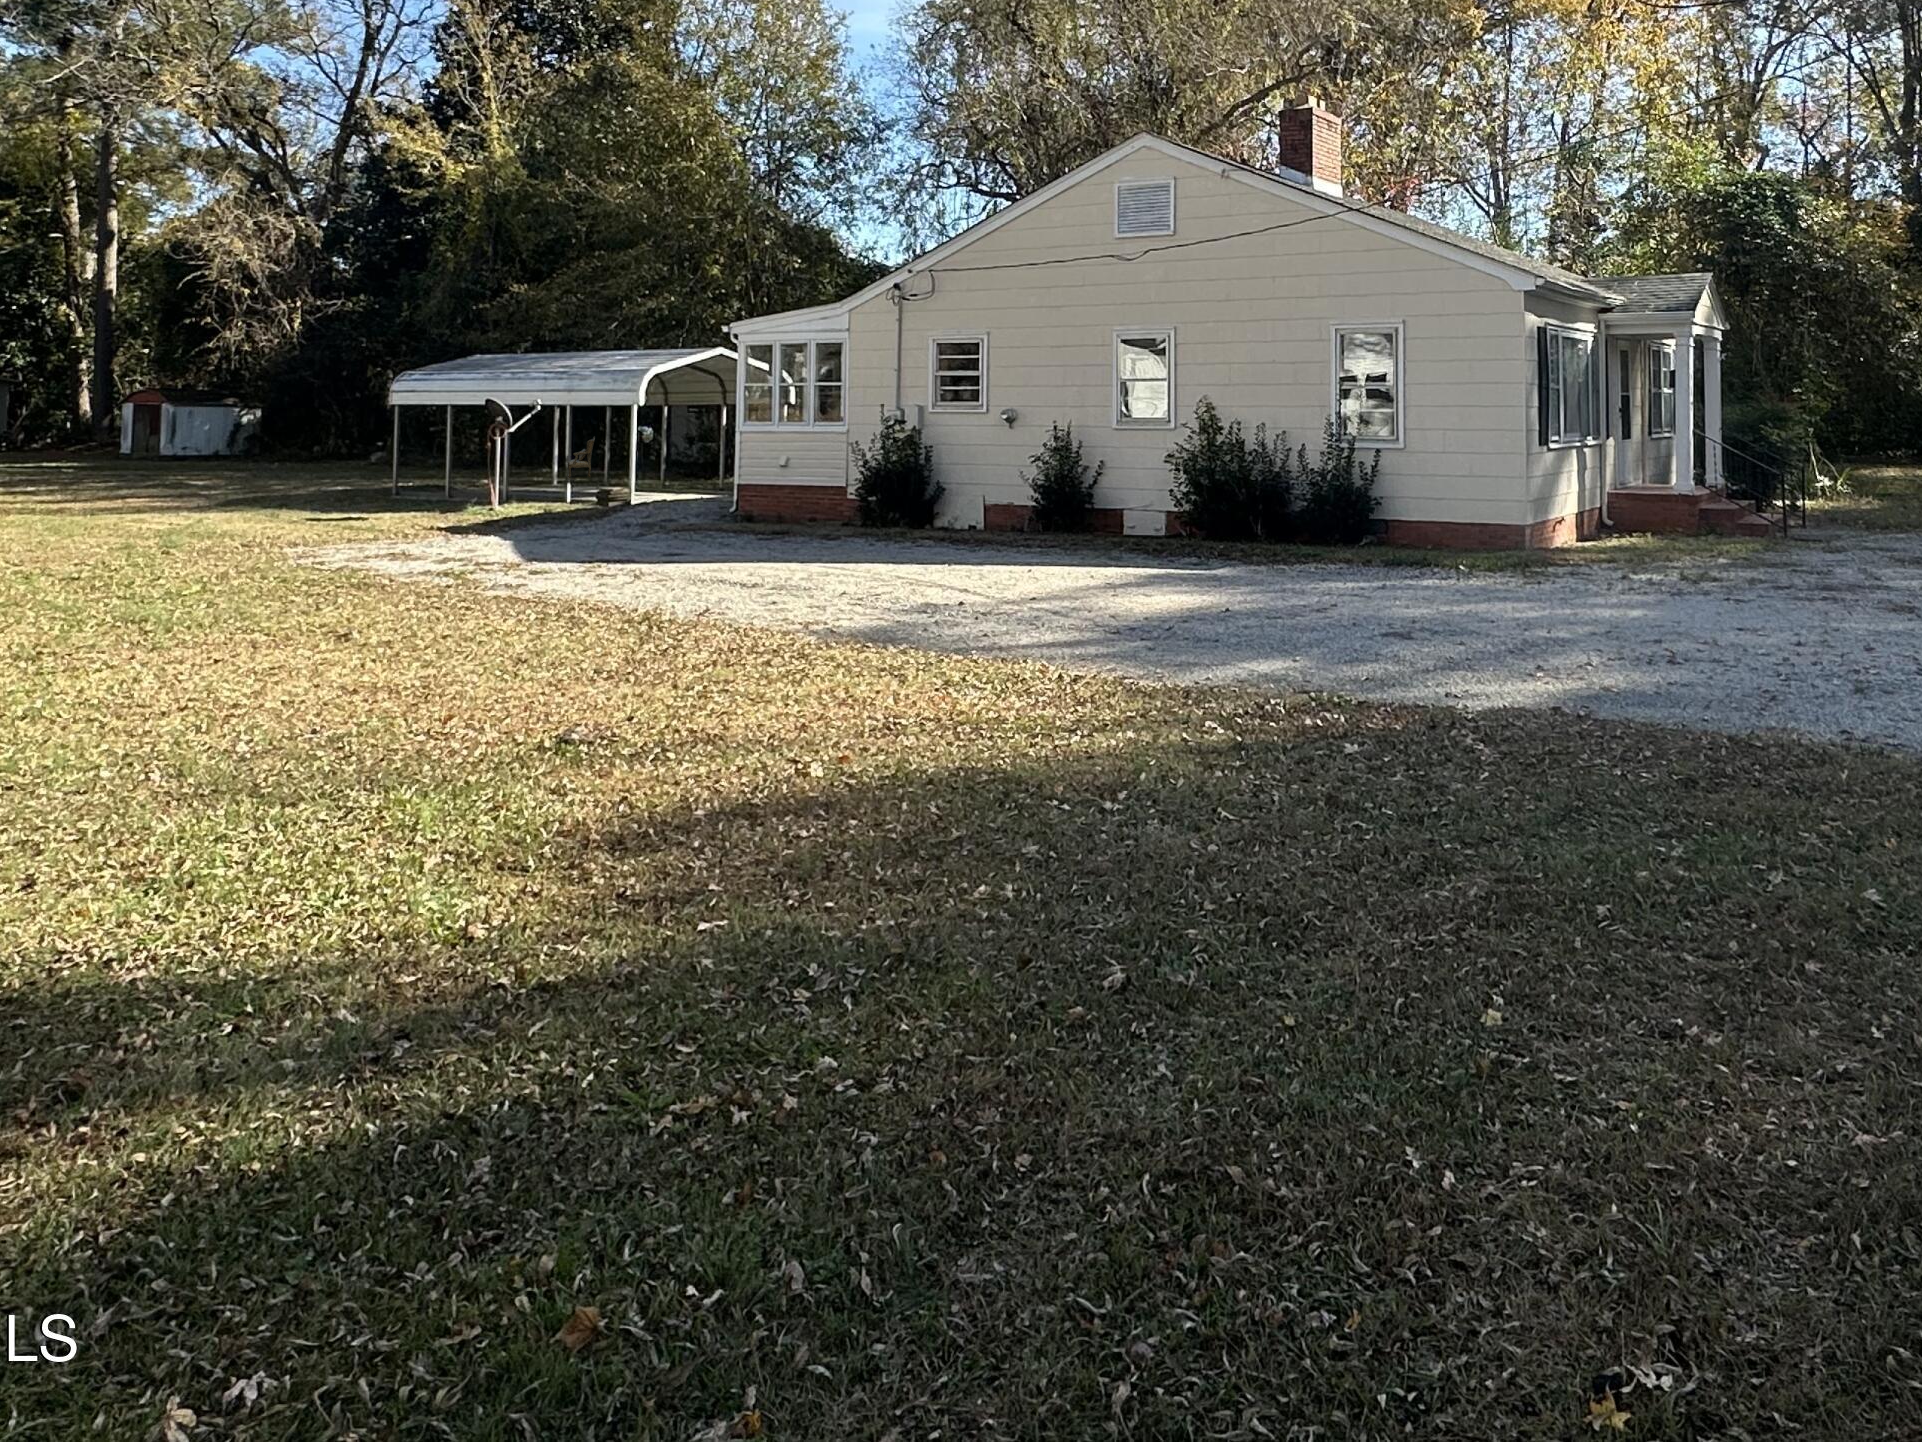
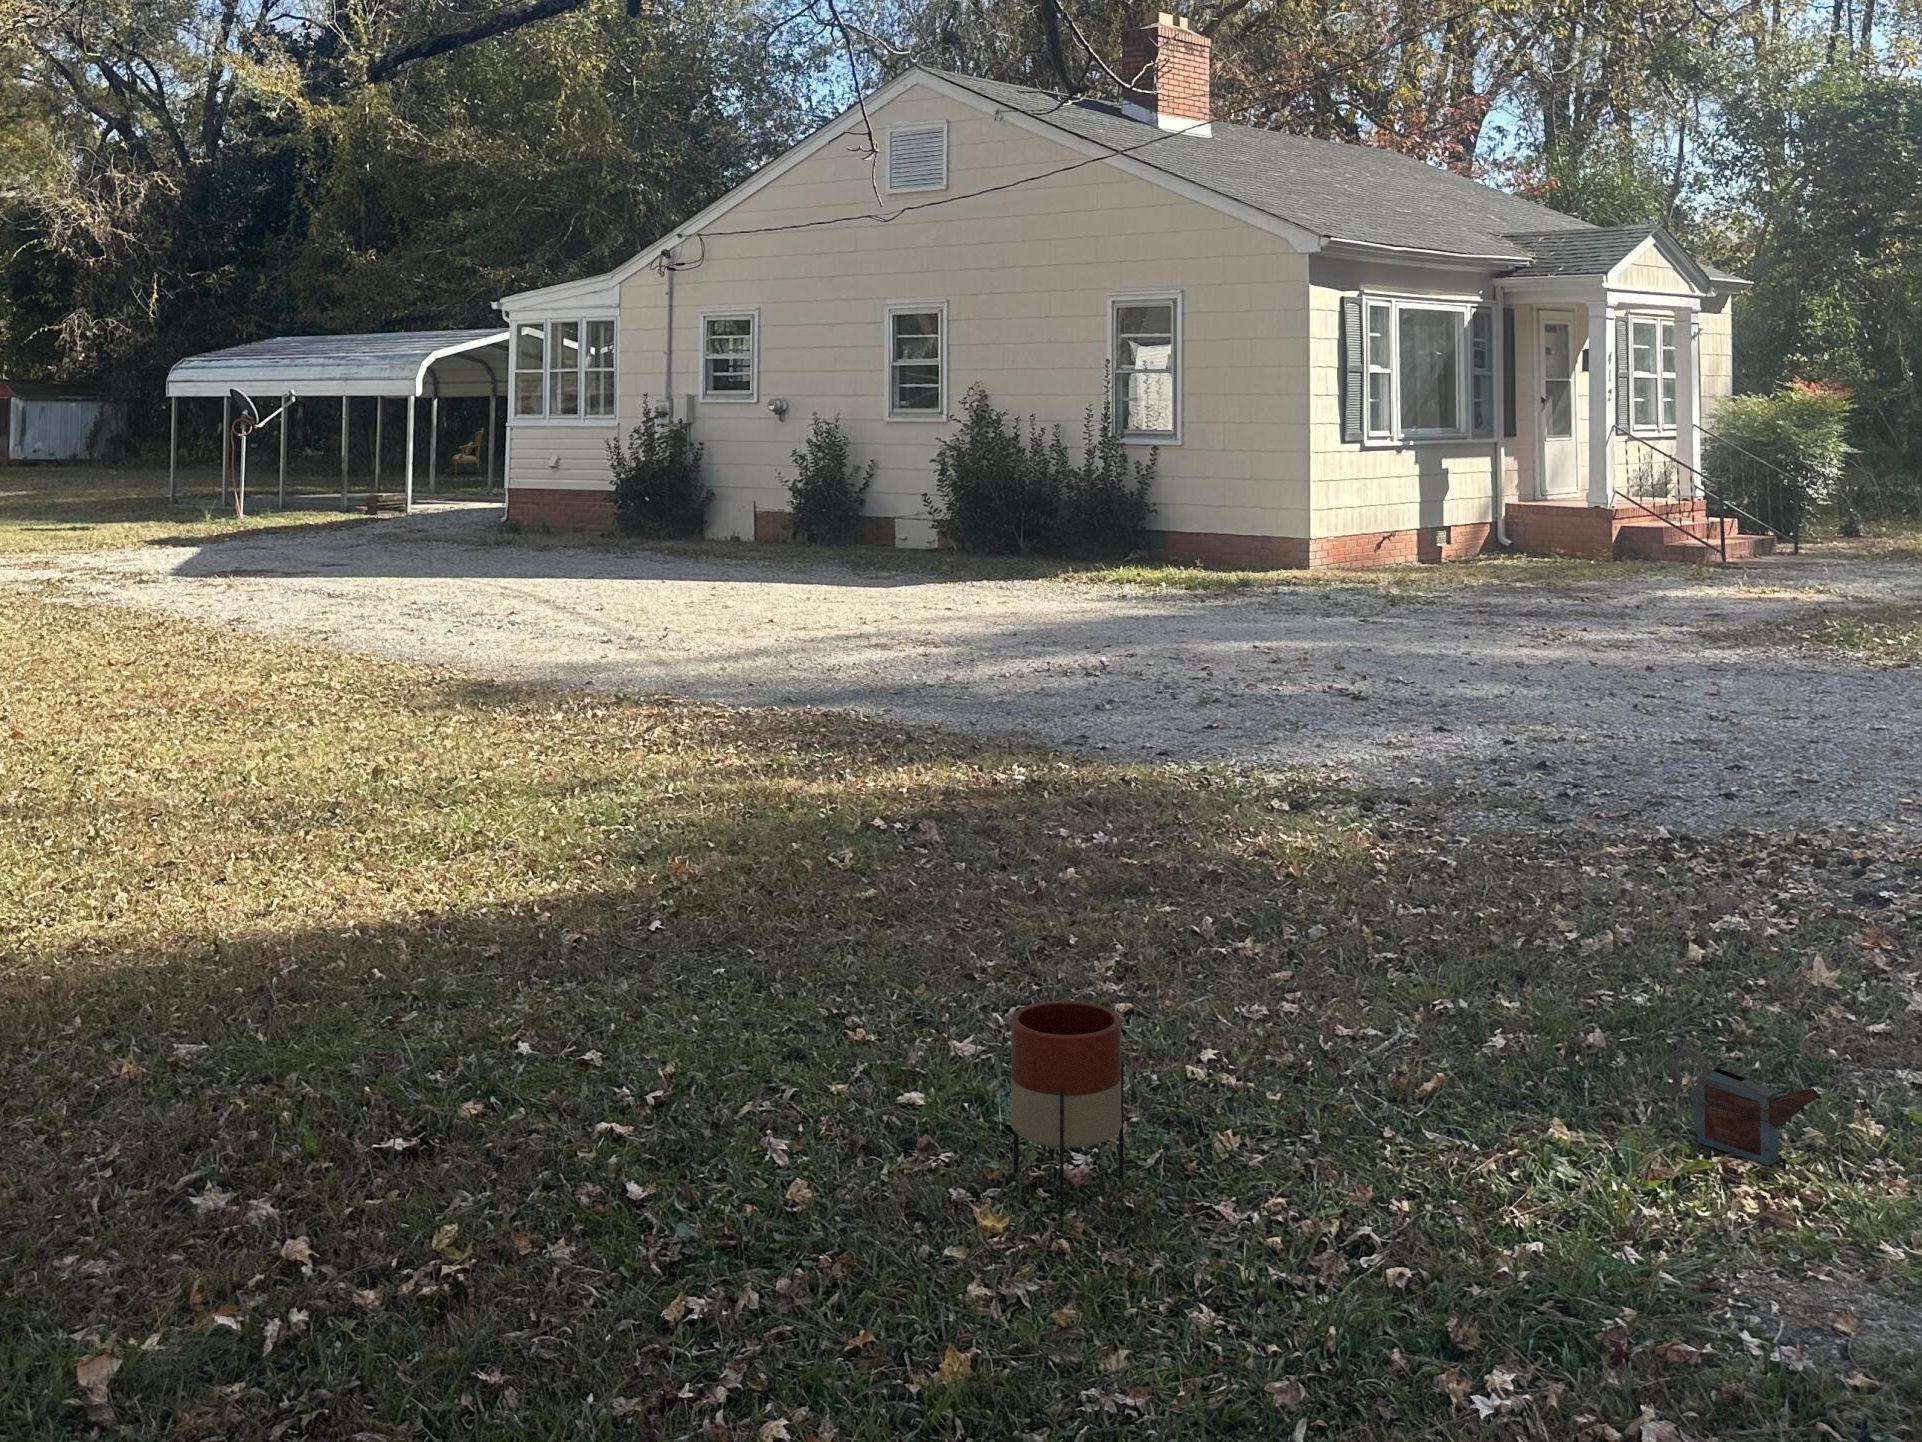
planter: none [1073,983,1176,1187] -> present [1011,1000,1123,1215]
watering can: none [1668,1017,1810,1128] -> present [1668,1047,1820,1166]

